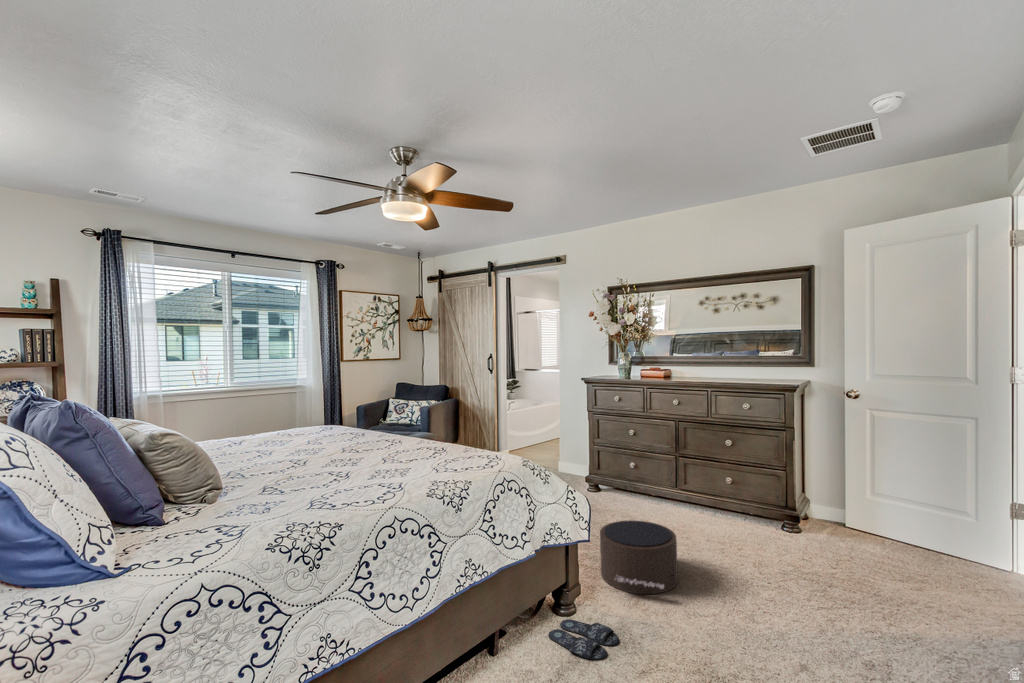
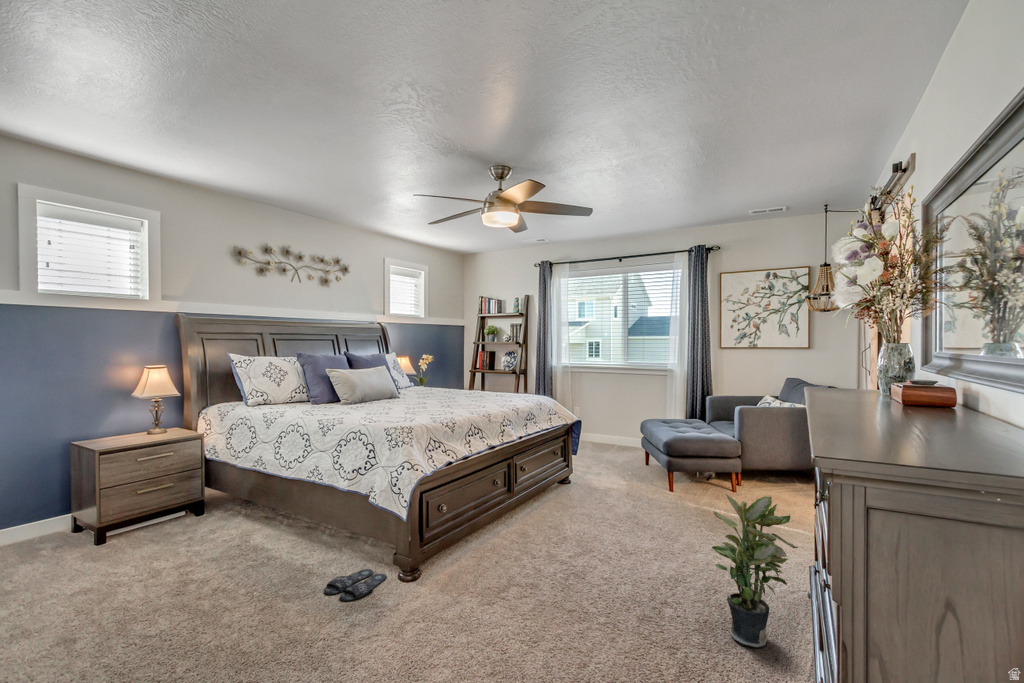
potted plant: none [614,429,657,509] -> present [712,494,798,647]
pouf: present [600,520,678,594] -> none [403,548,531,651]

